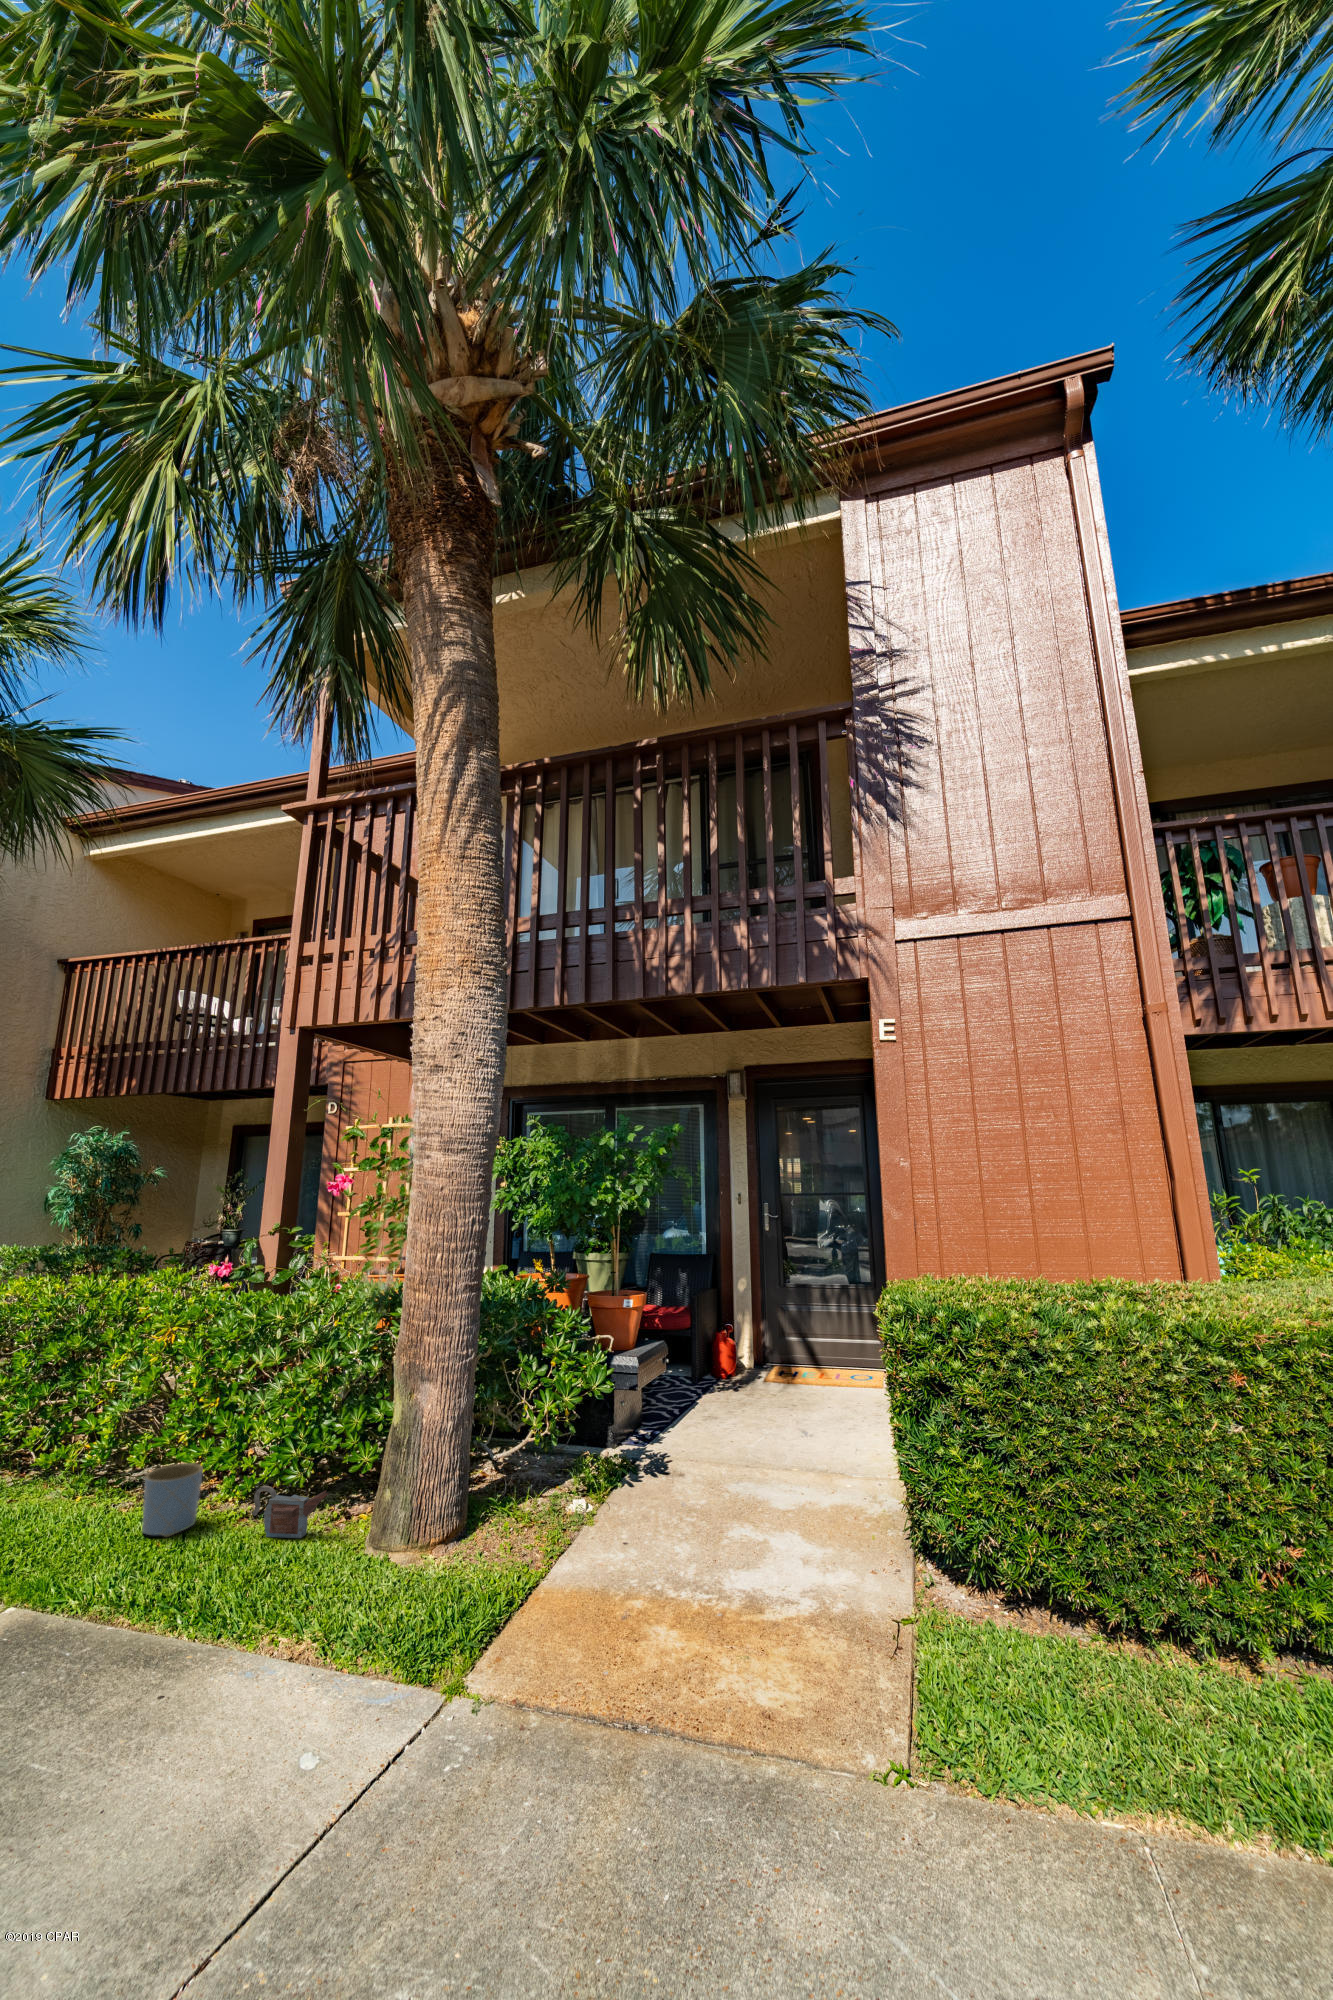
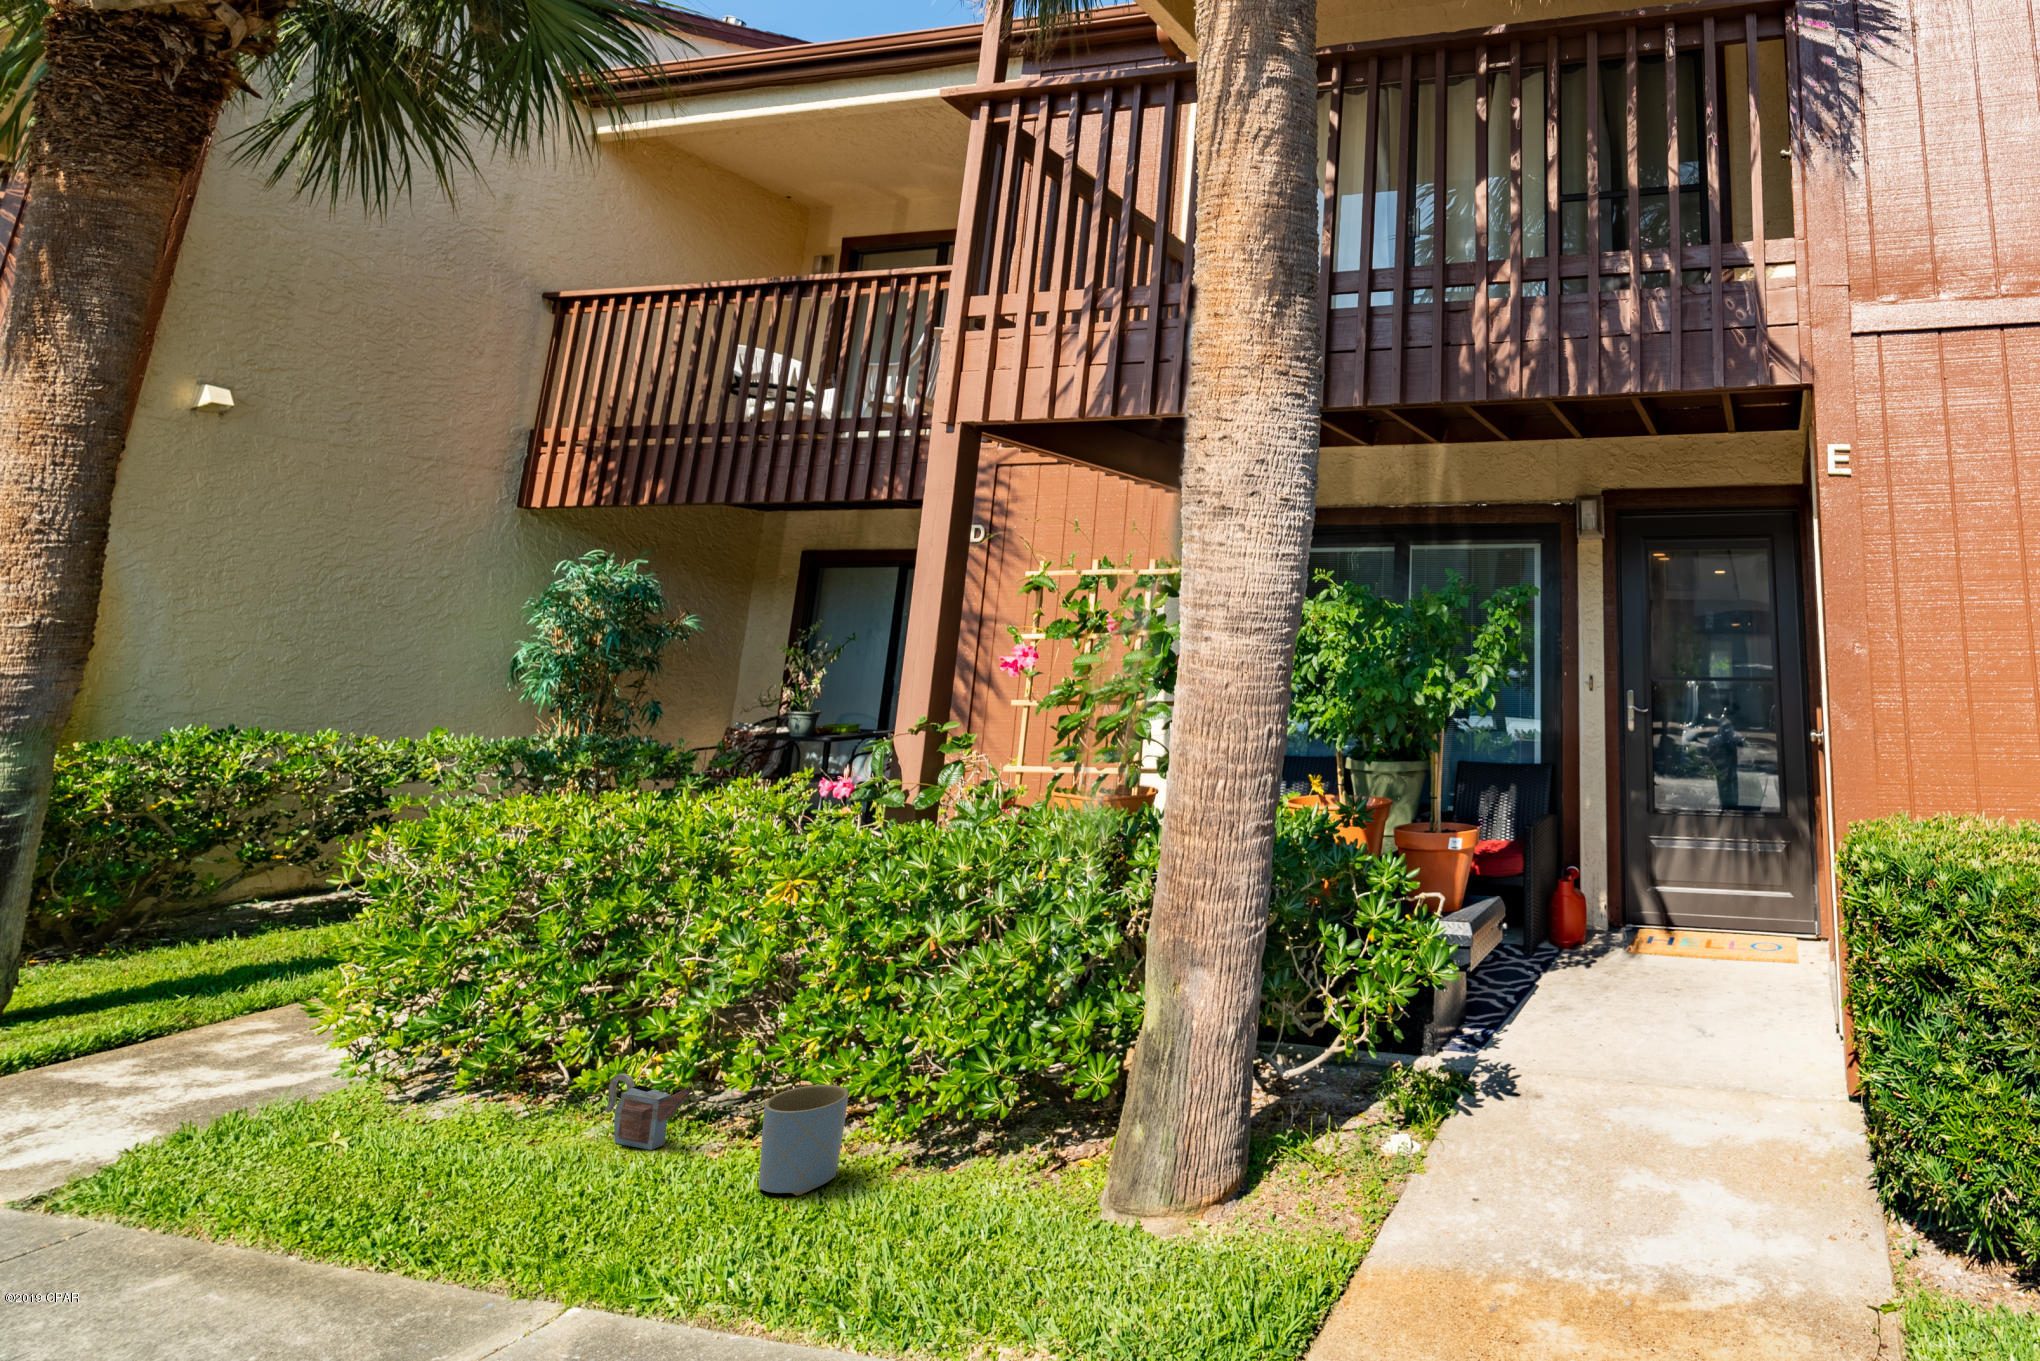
watering can: present [252,1486,329,1538] -> present [605,1073,691,1150]

